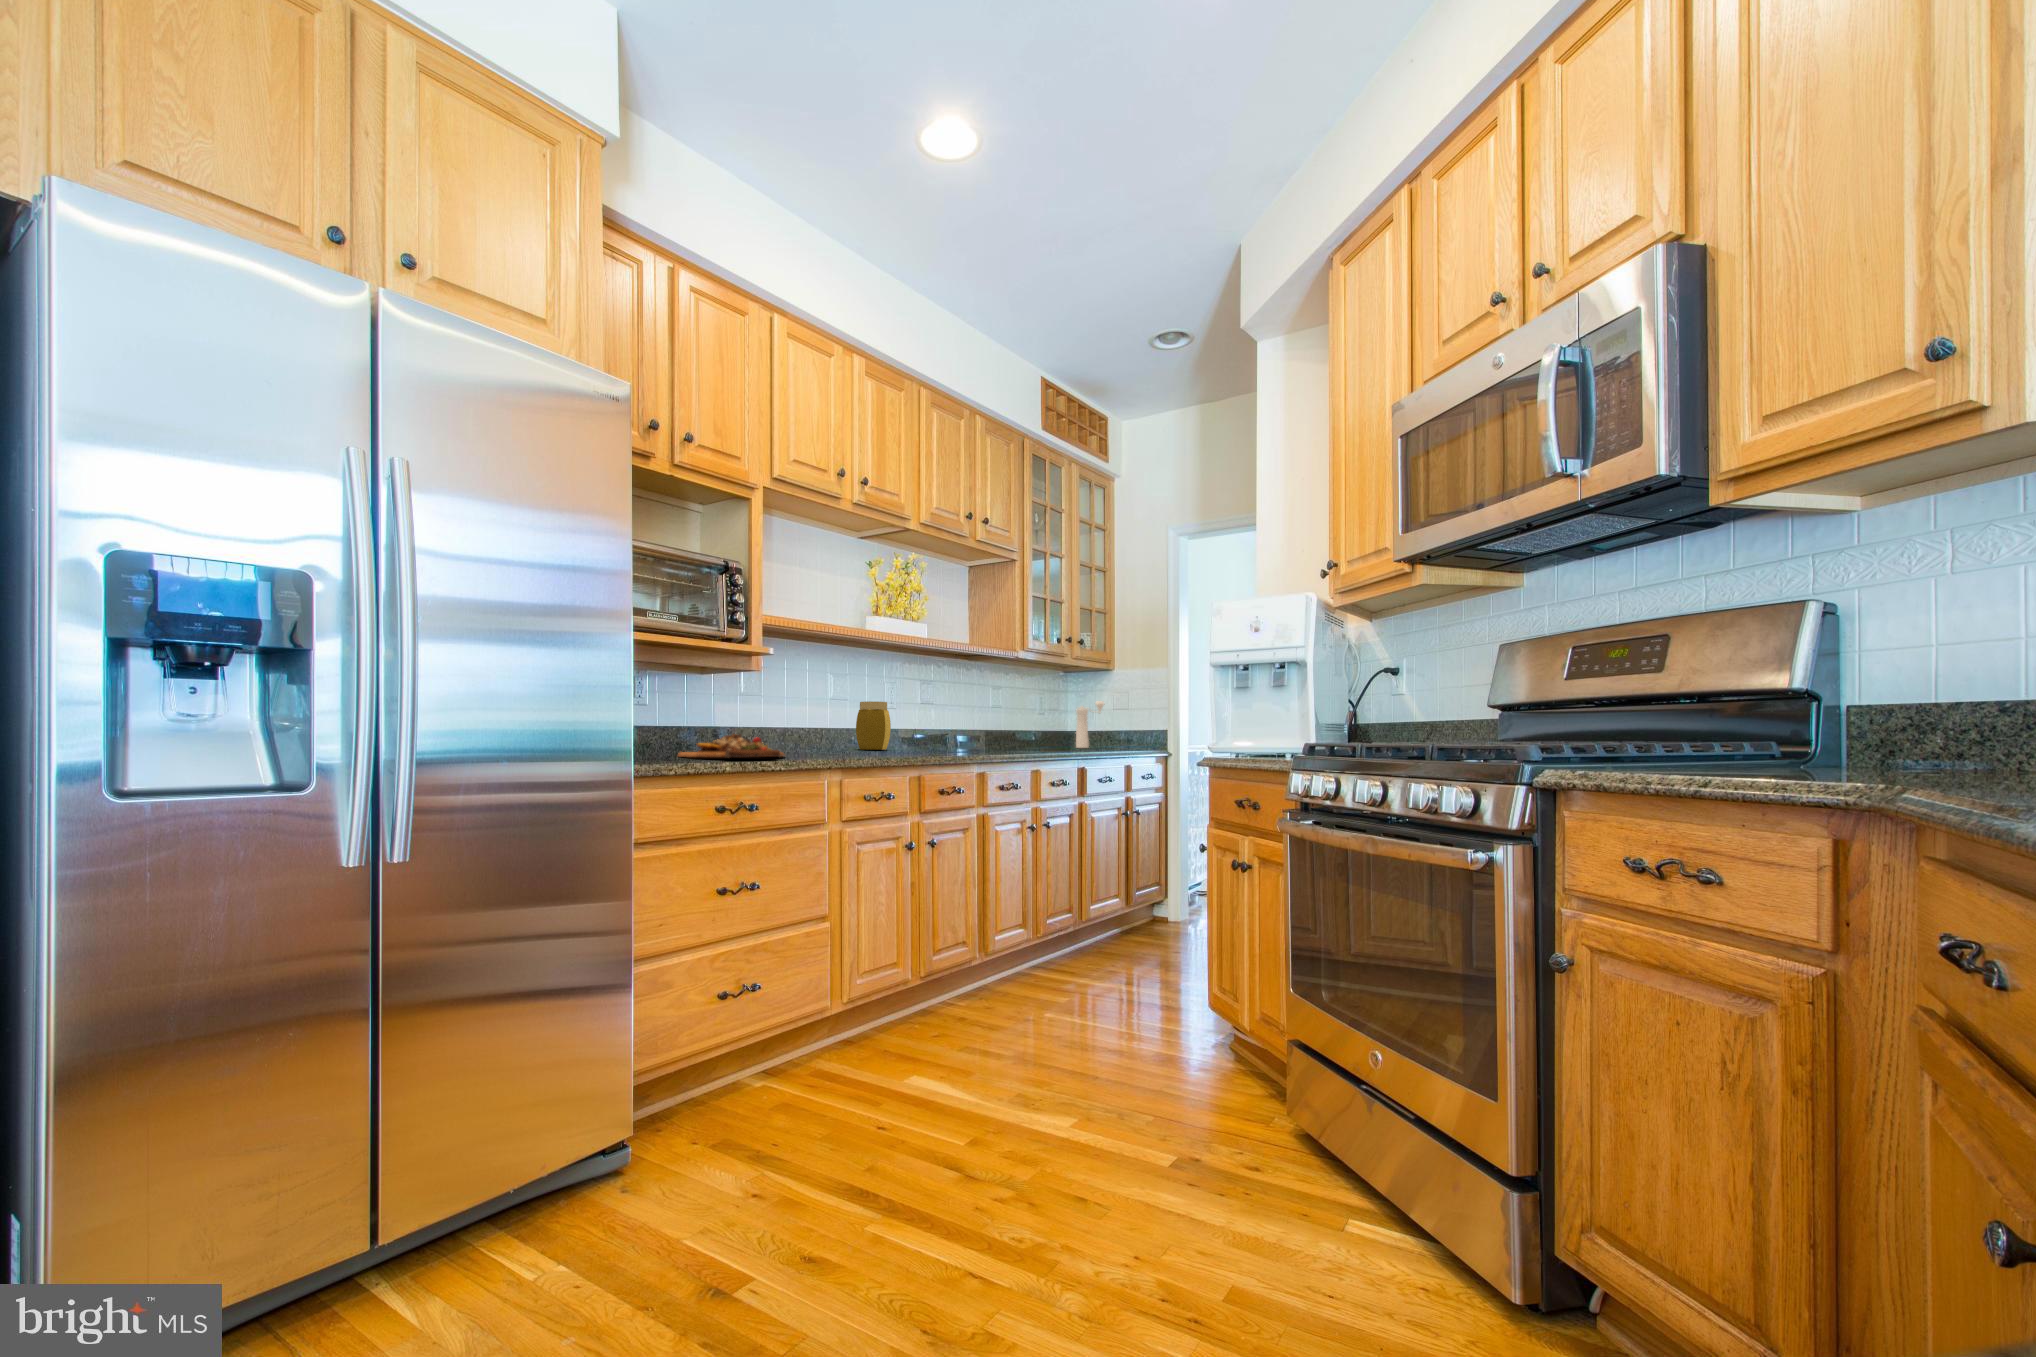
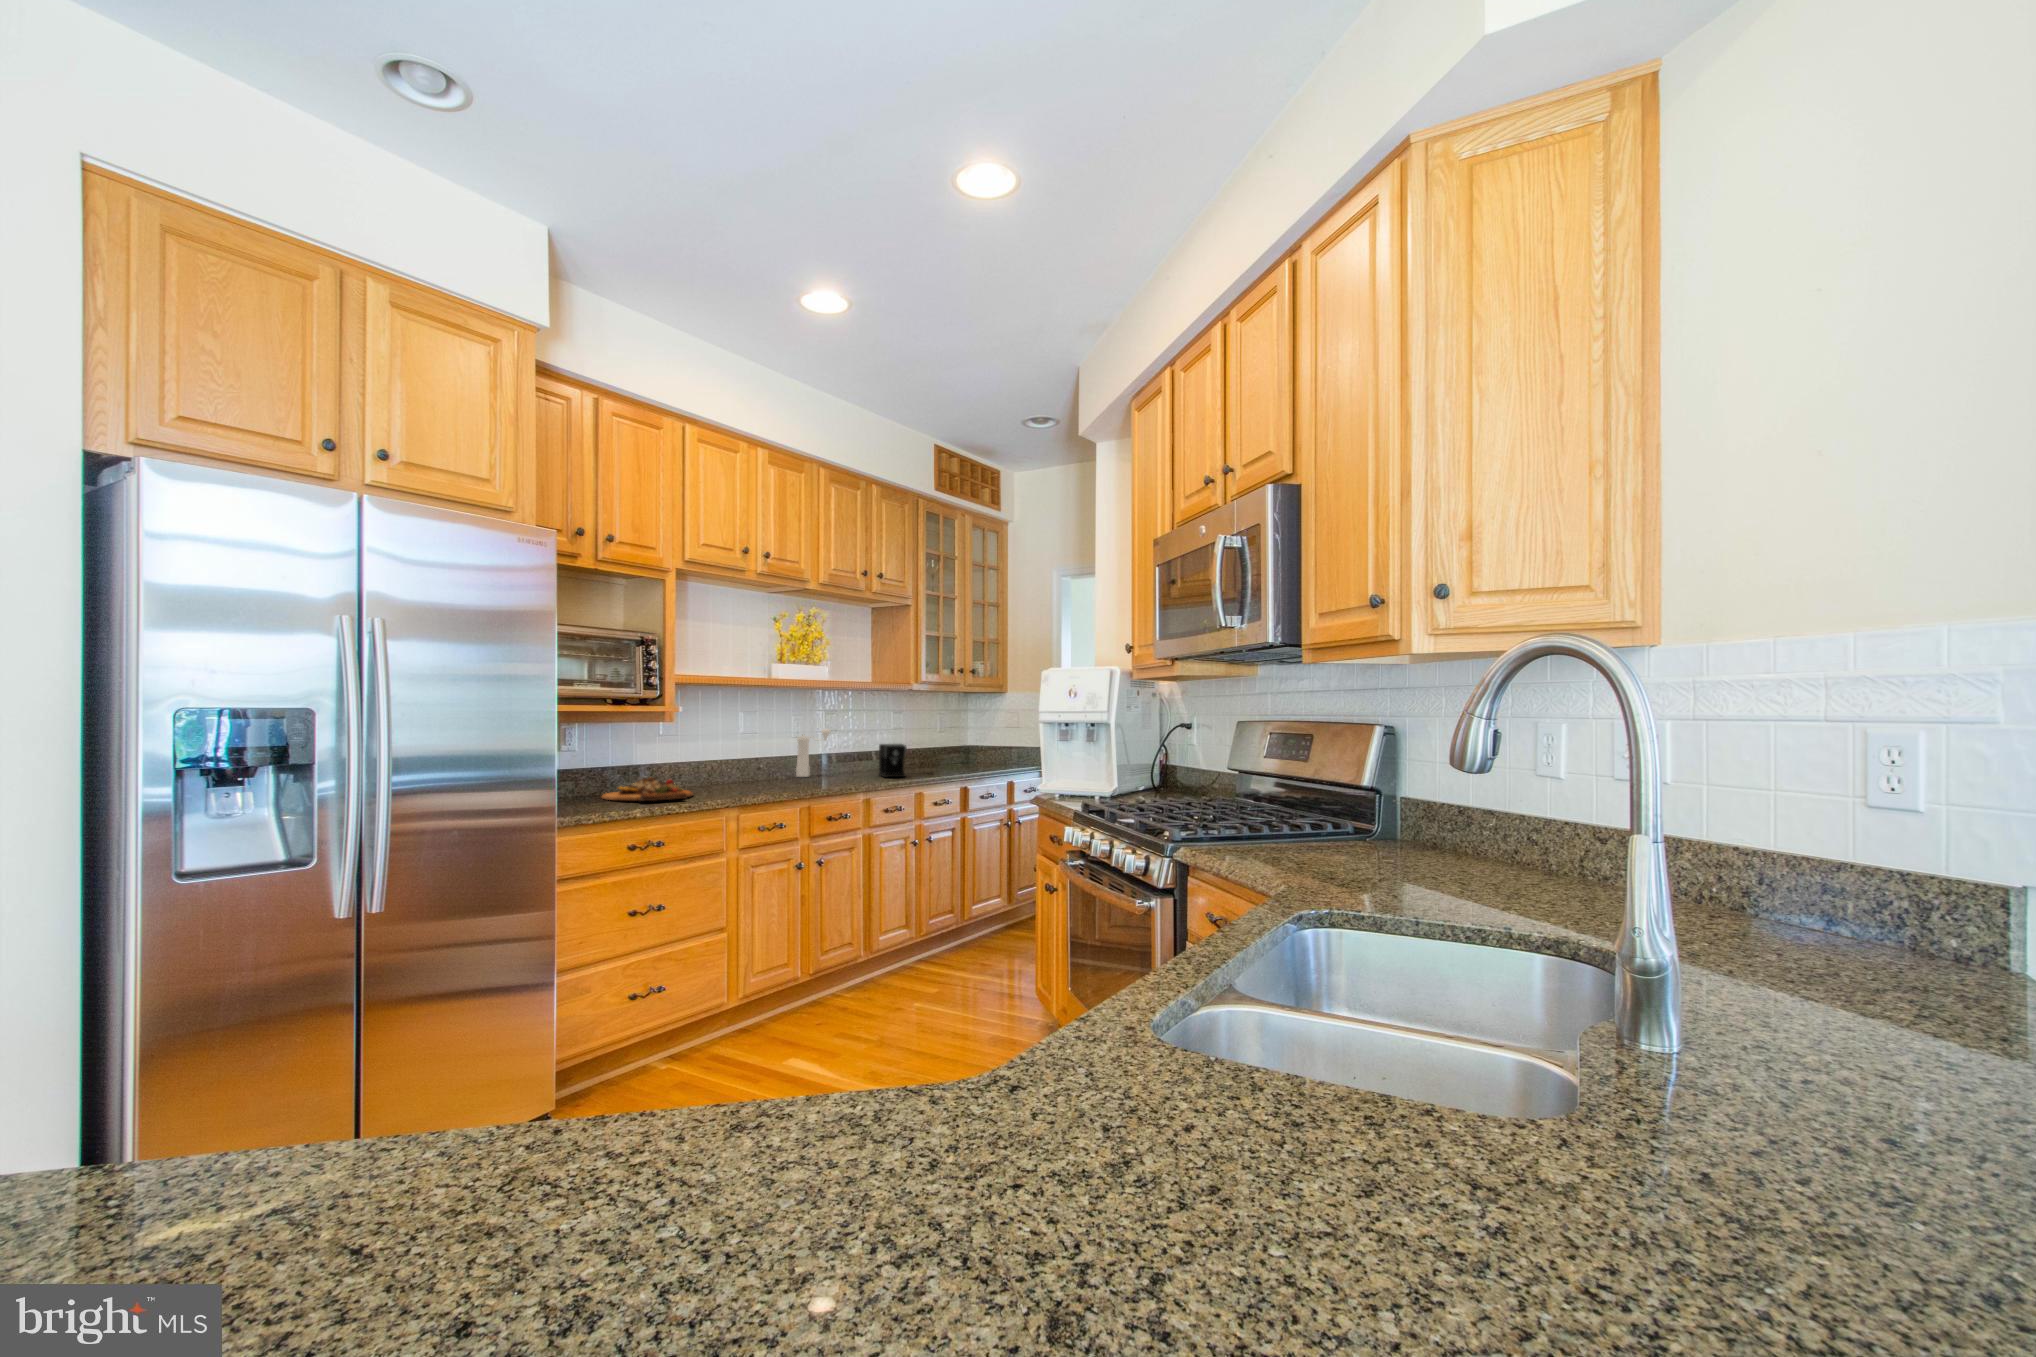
jar: present [856,701,891,750] -> none [762,739,793,781]
pepper mill: present [1076,701,1104,748] -> present [796,729,830,777]
coffee maker: none [985,713,1045,750] -> present [879,744,929,777]

